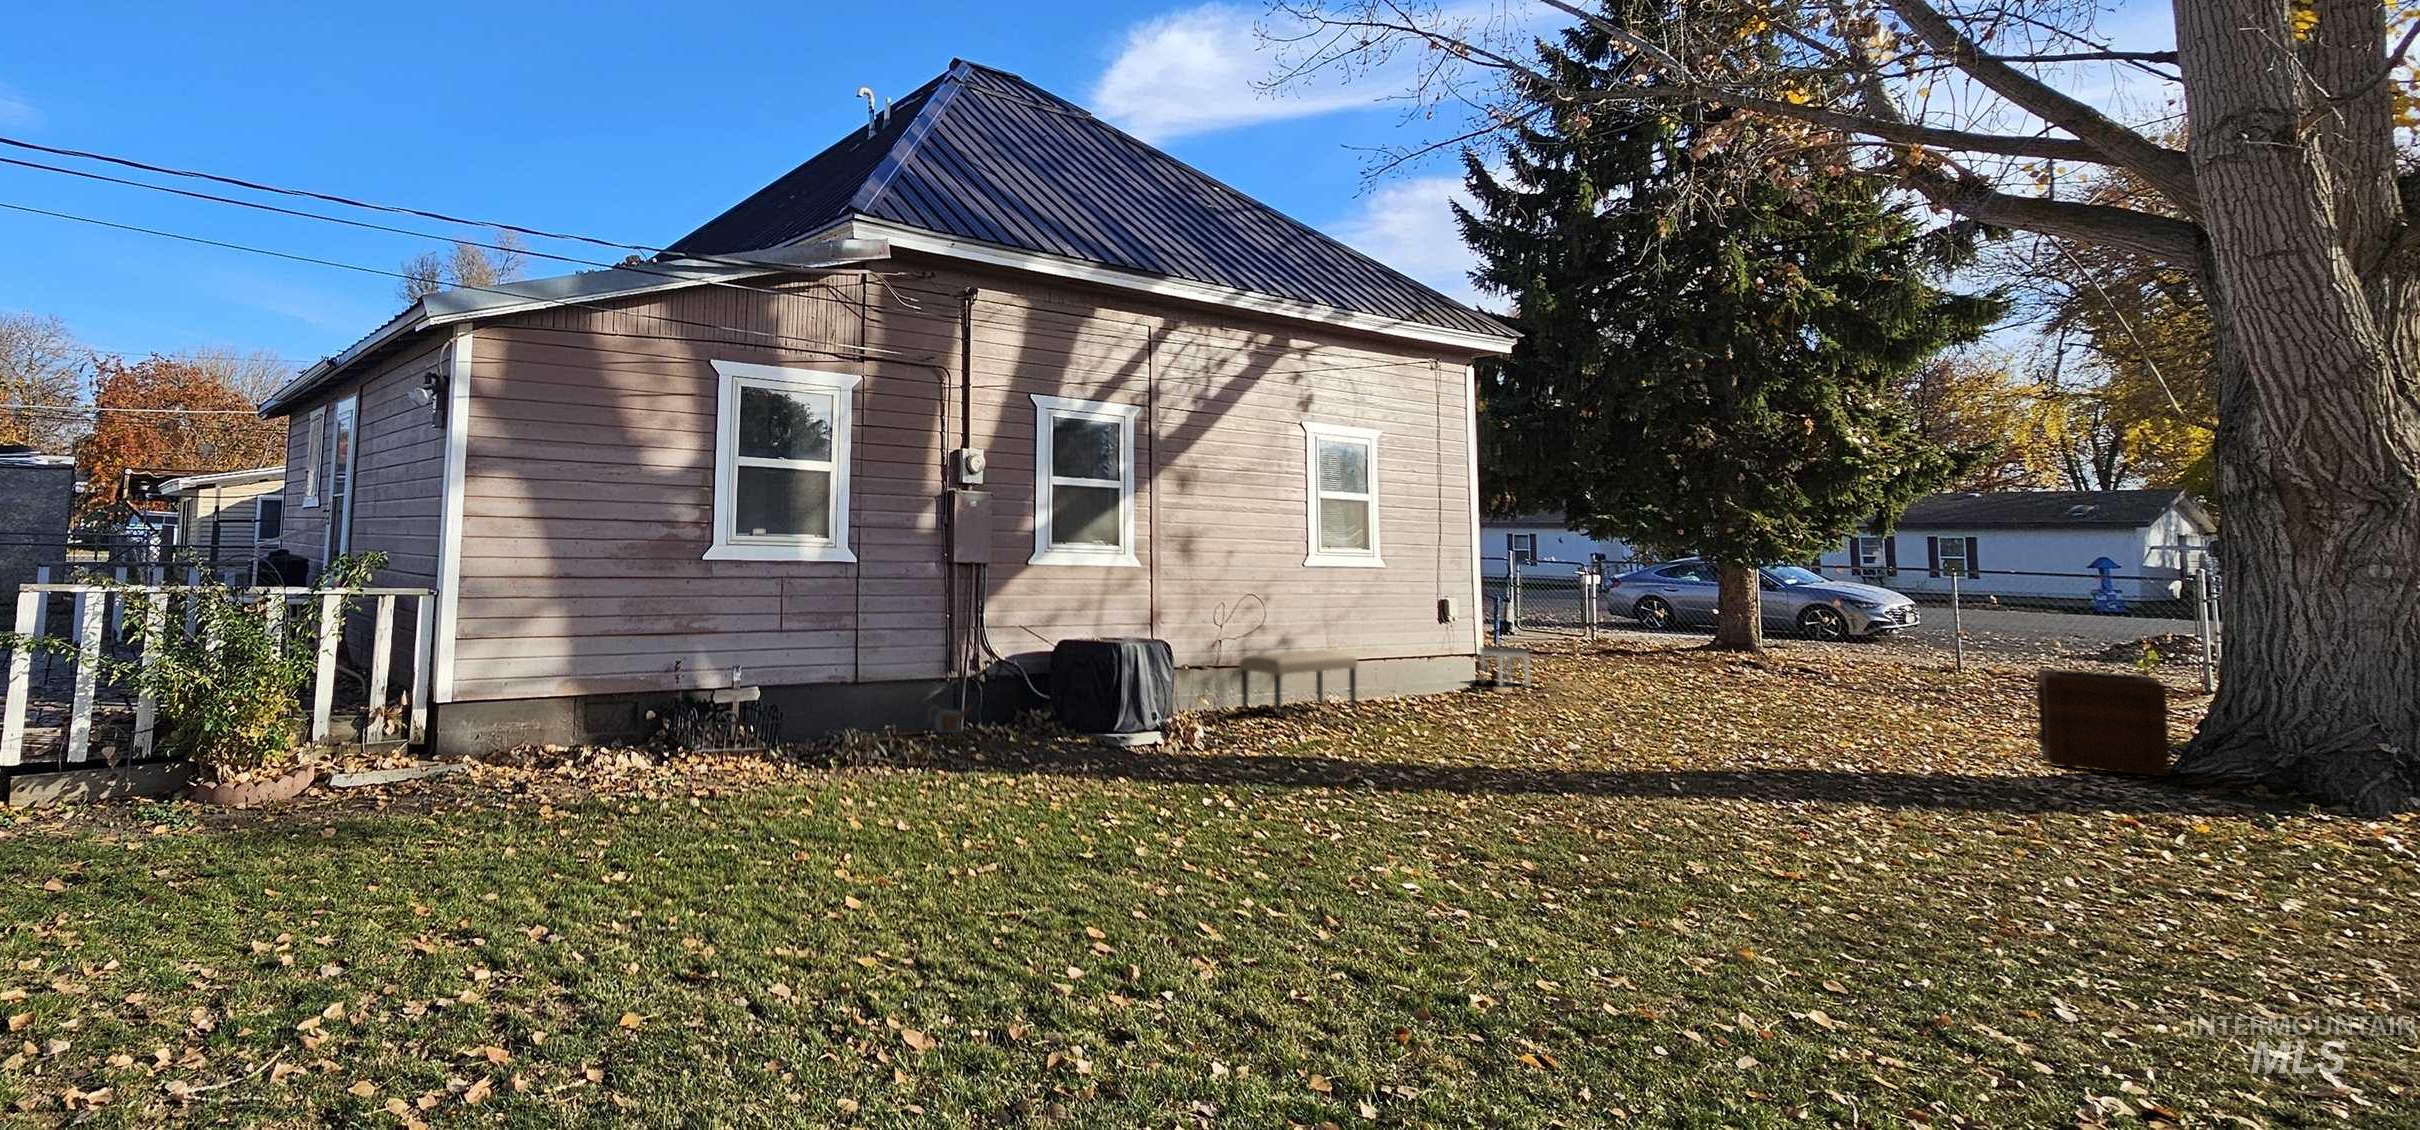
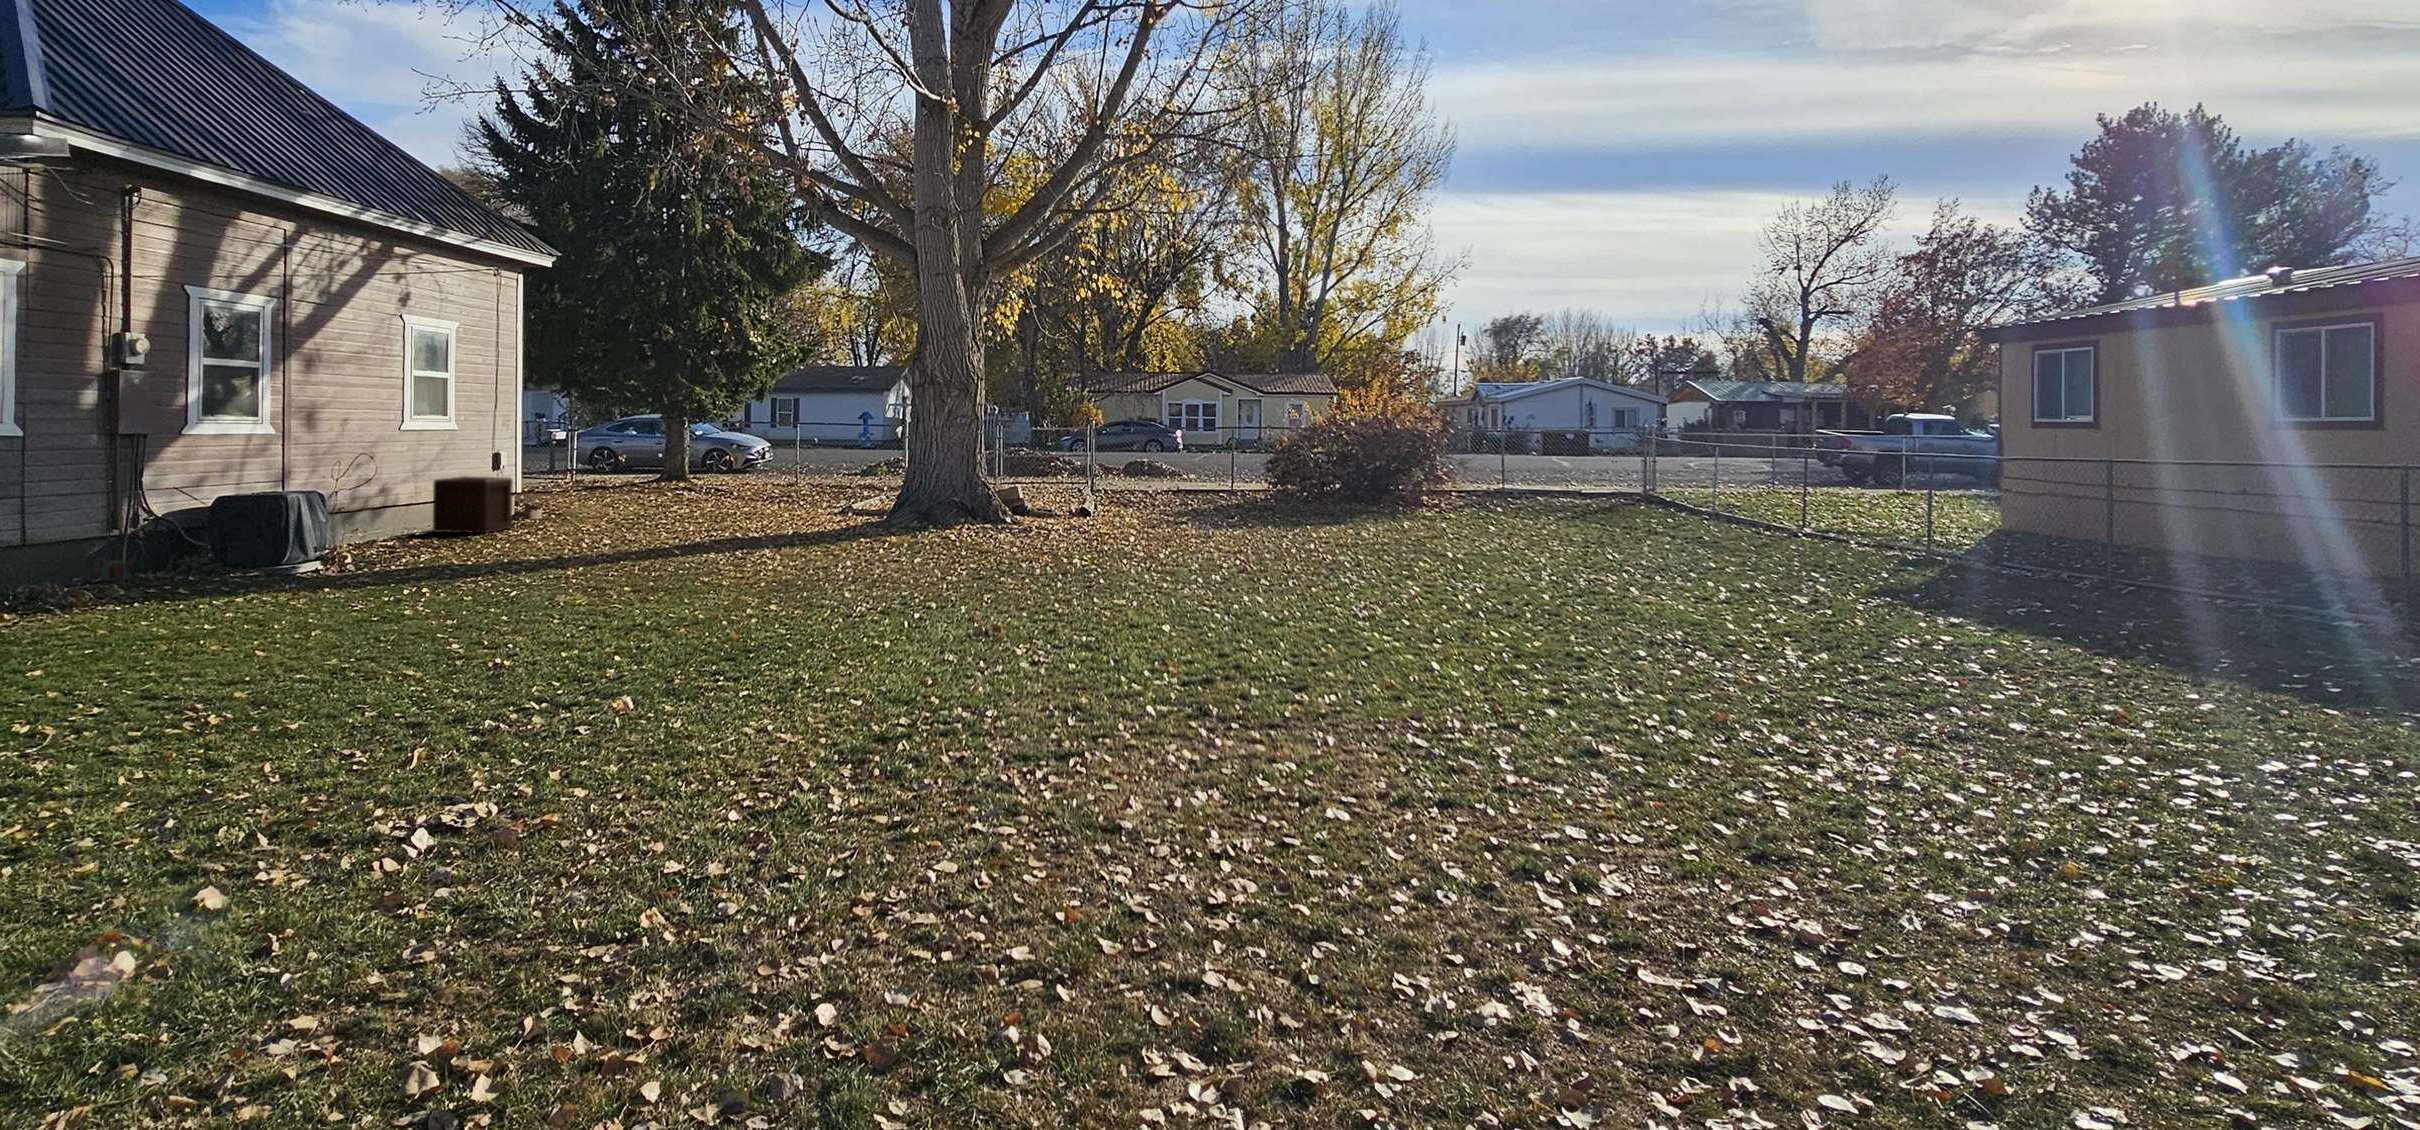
round table: present [1480,647,1529,686] -> none [520,488,558,516]
bench: present [1239,650,1358,716] -> none [356,495,449,546]
wooden crate: present [2036,669,2171,776] -> present [433,476,513,533]

